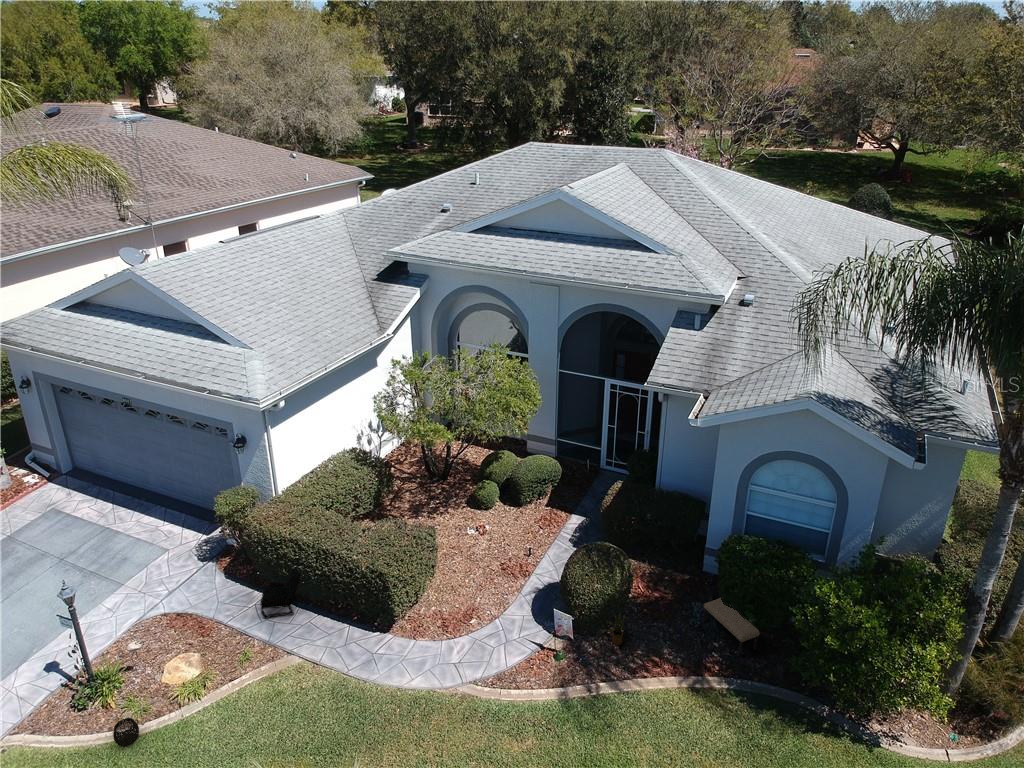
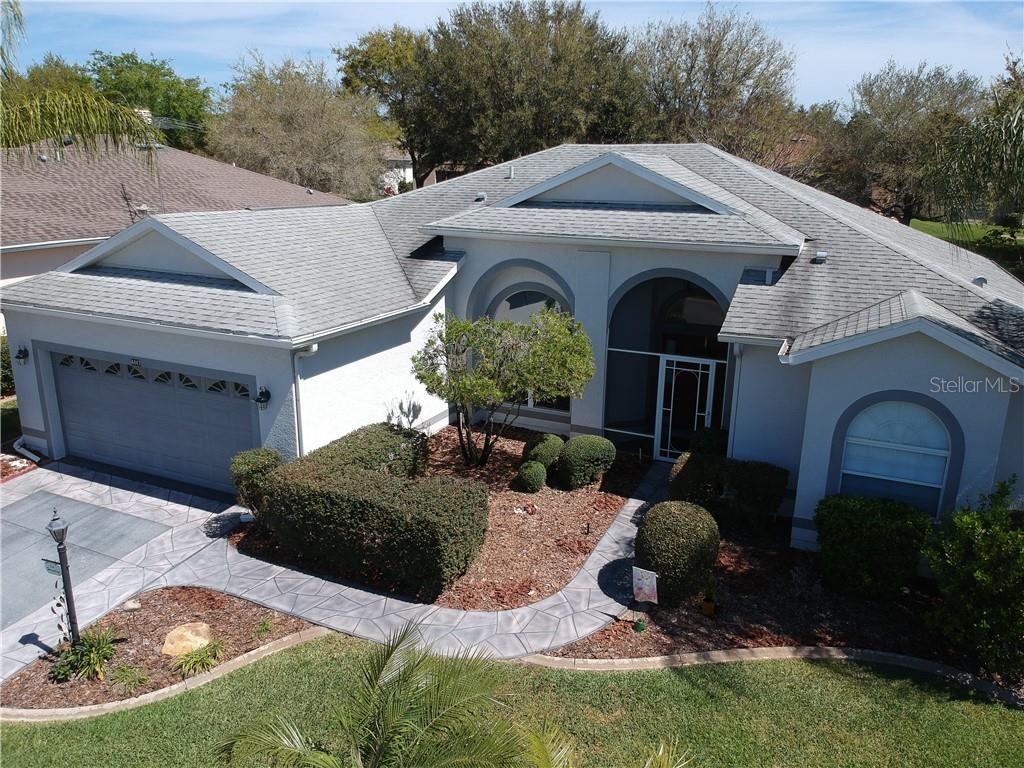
lounge chair: present [261,569,301,619] -> none [281,526,331,591]
bench: present [703,598,760,656] -> none [805,564,880,626]
woven basket: present [113,718,139,747] -> none [101,683,133,718]

